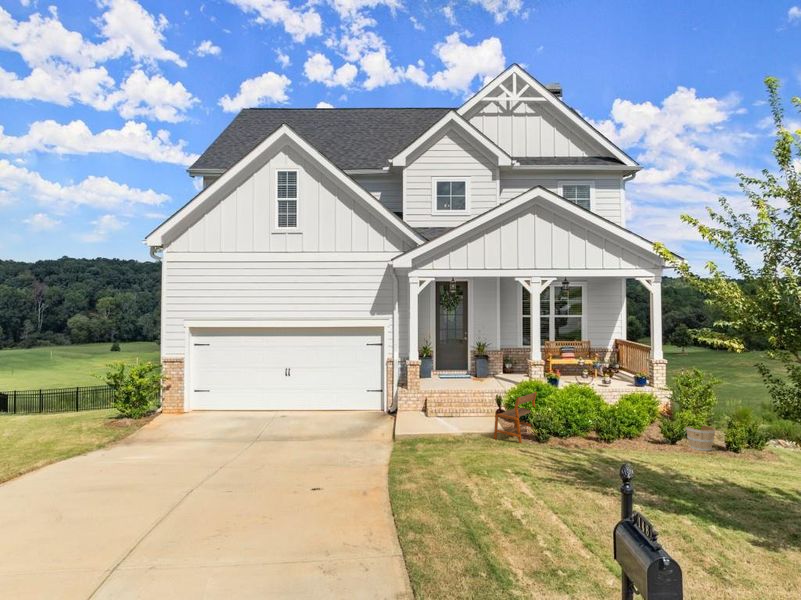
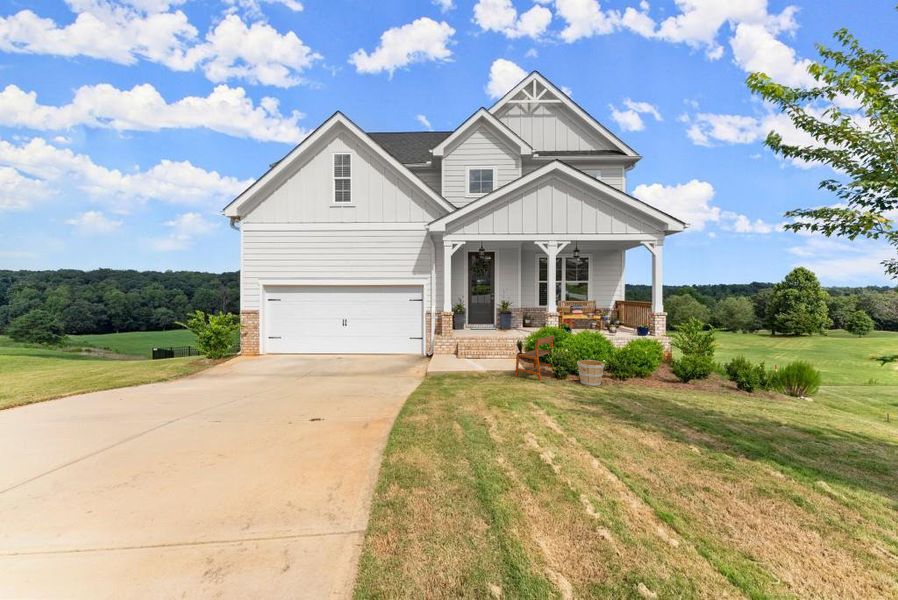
wooden bucket: present [686,425,715,451] -> present [577,360,605,386]

